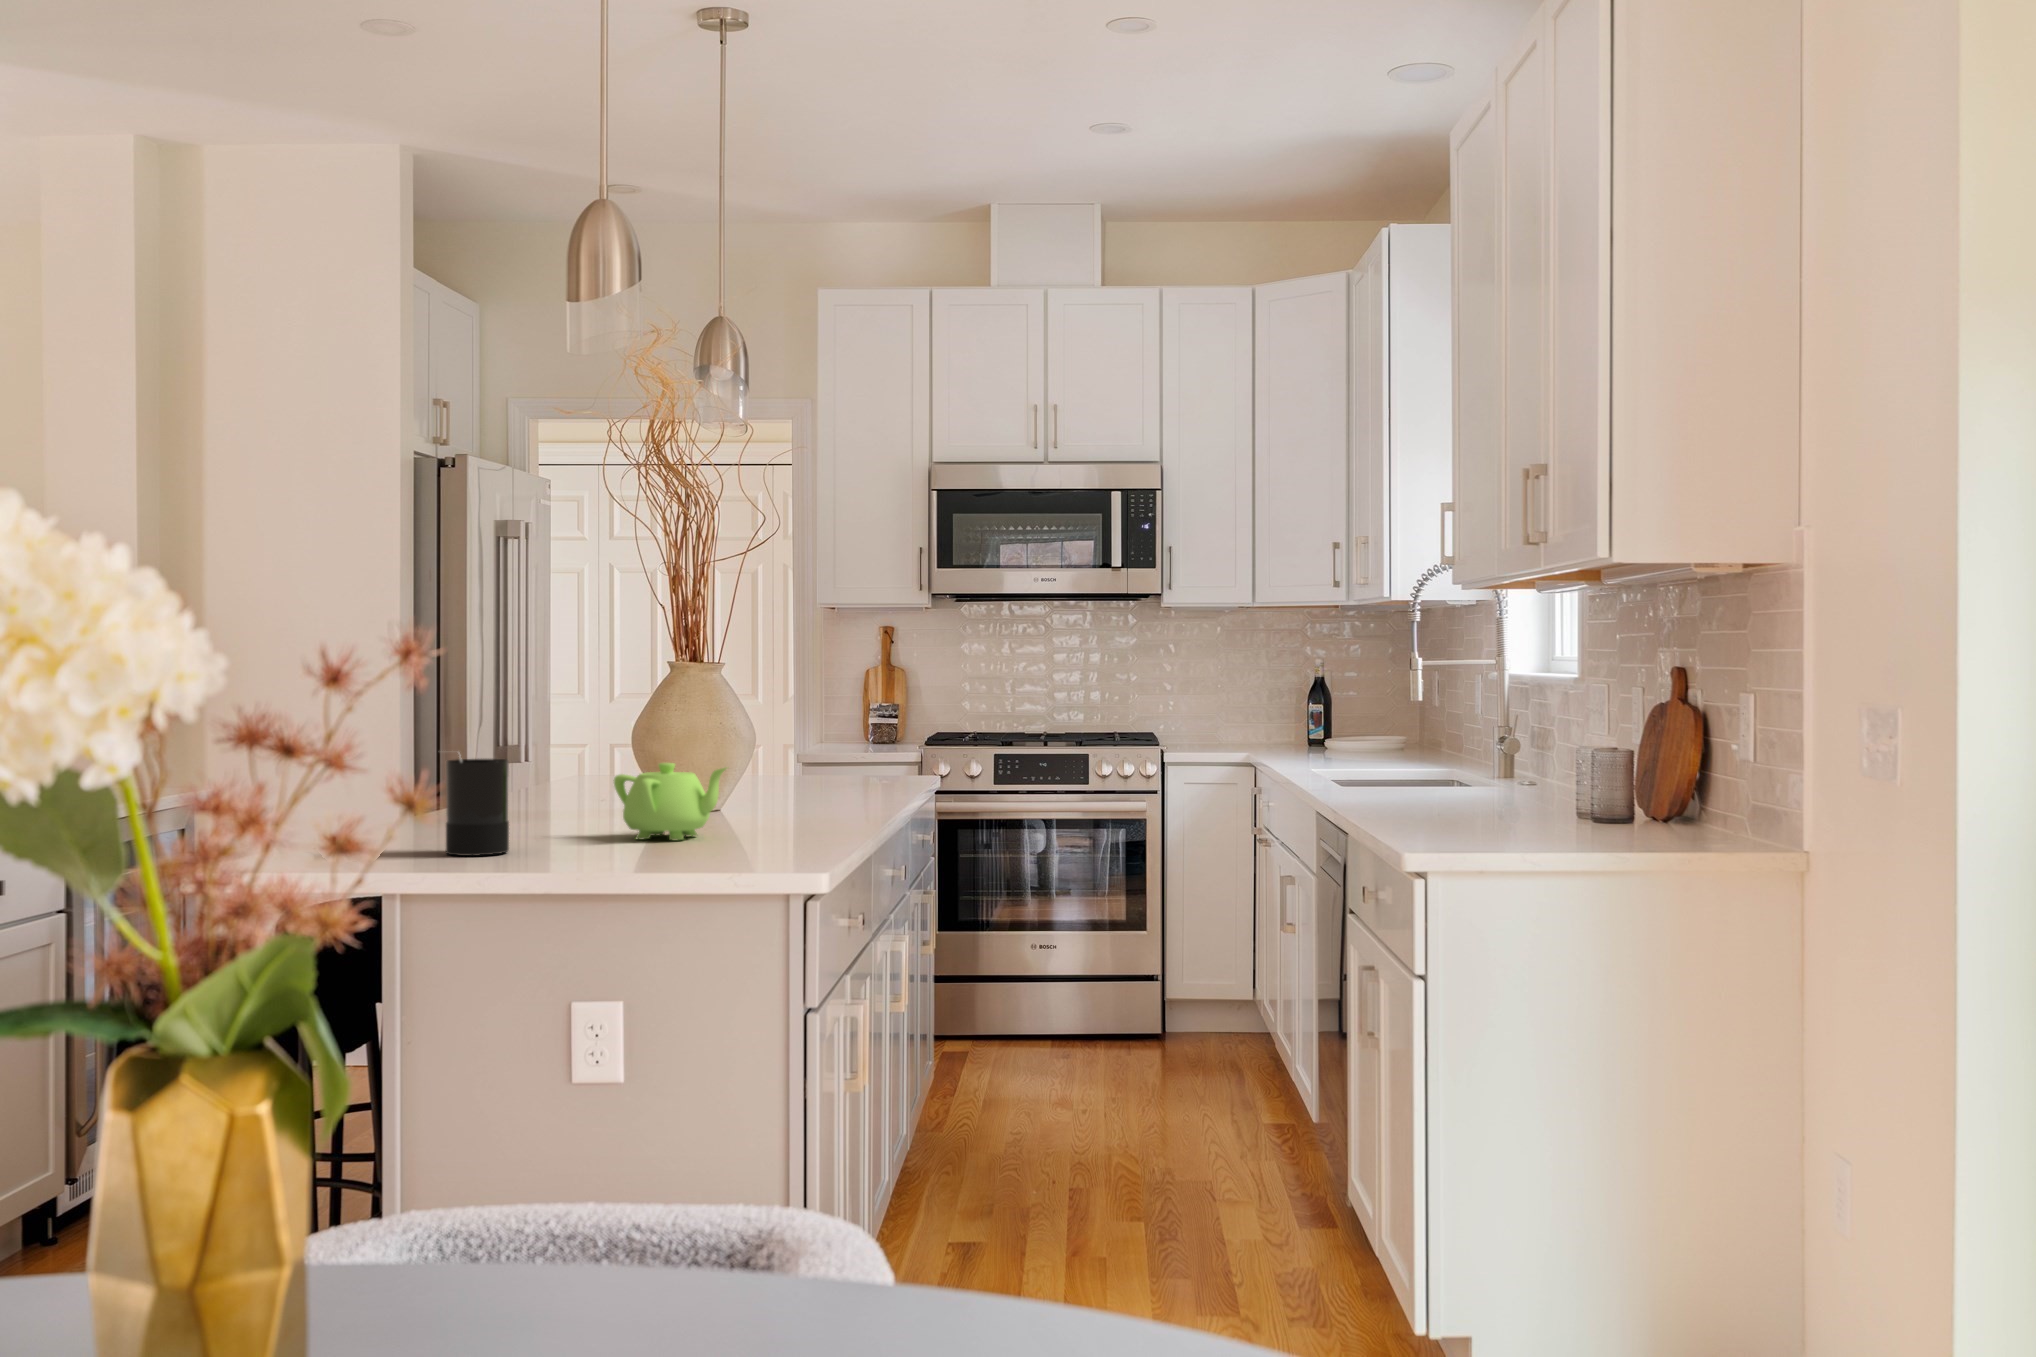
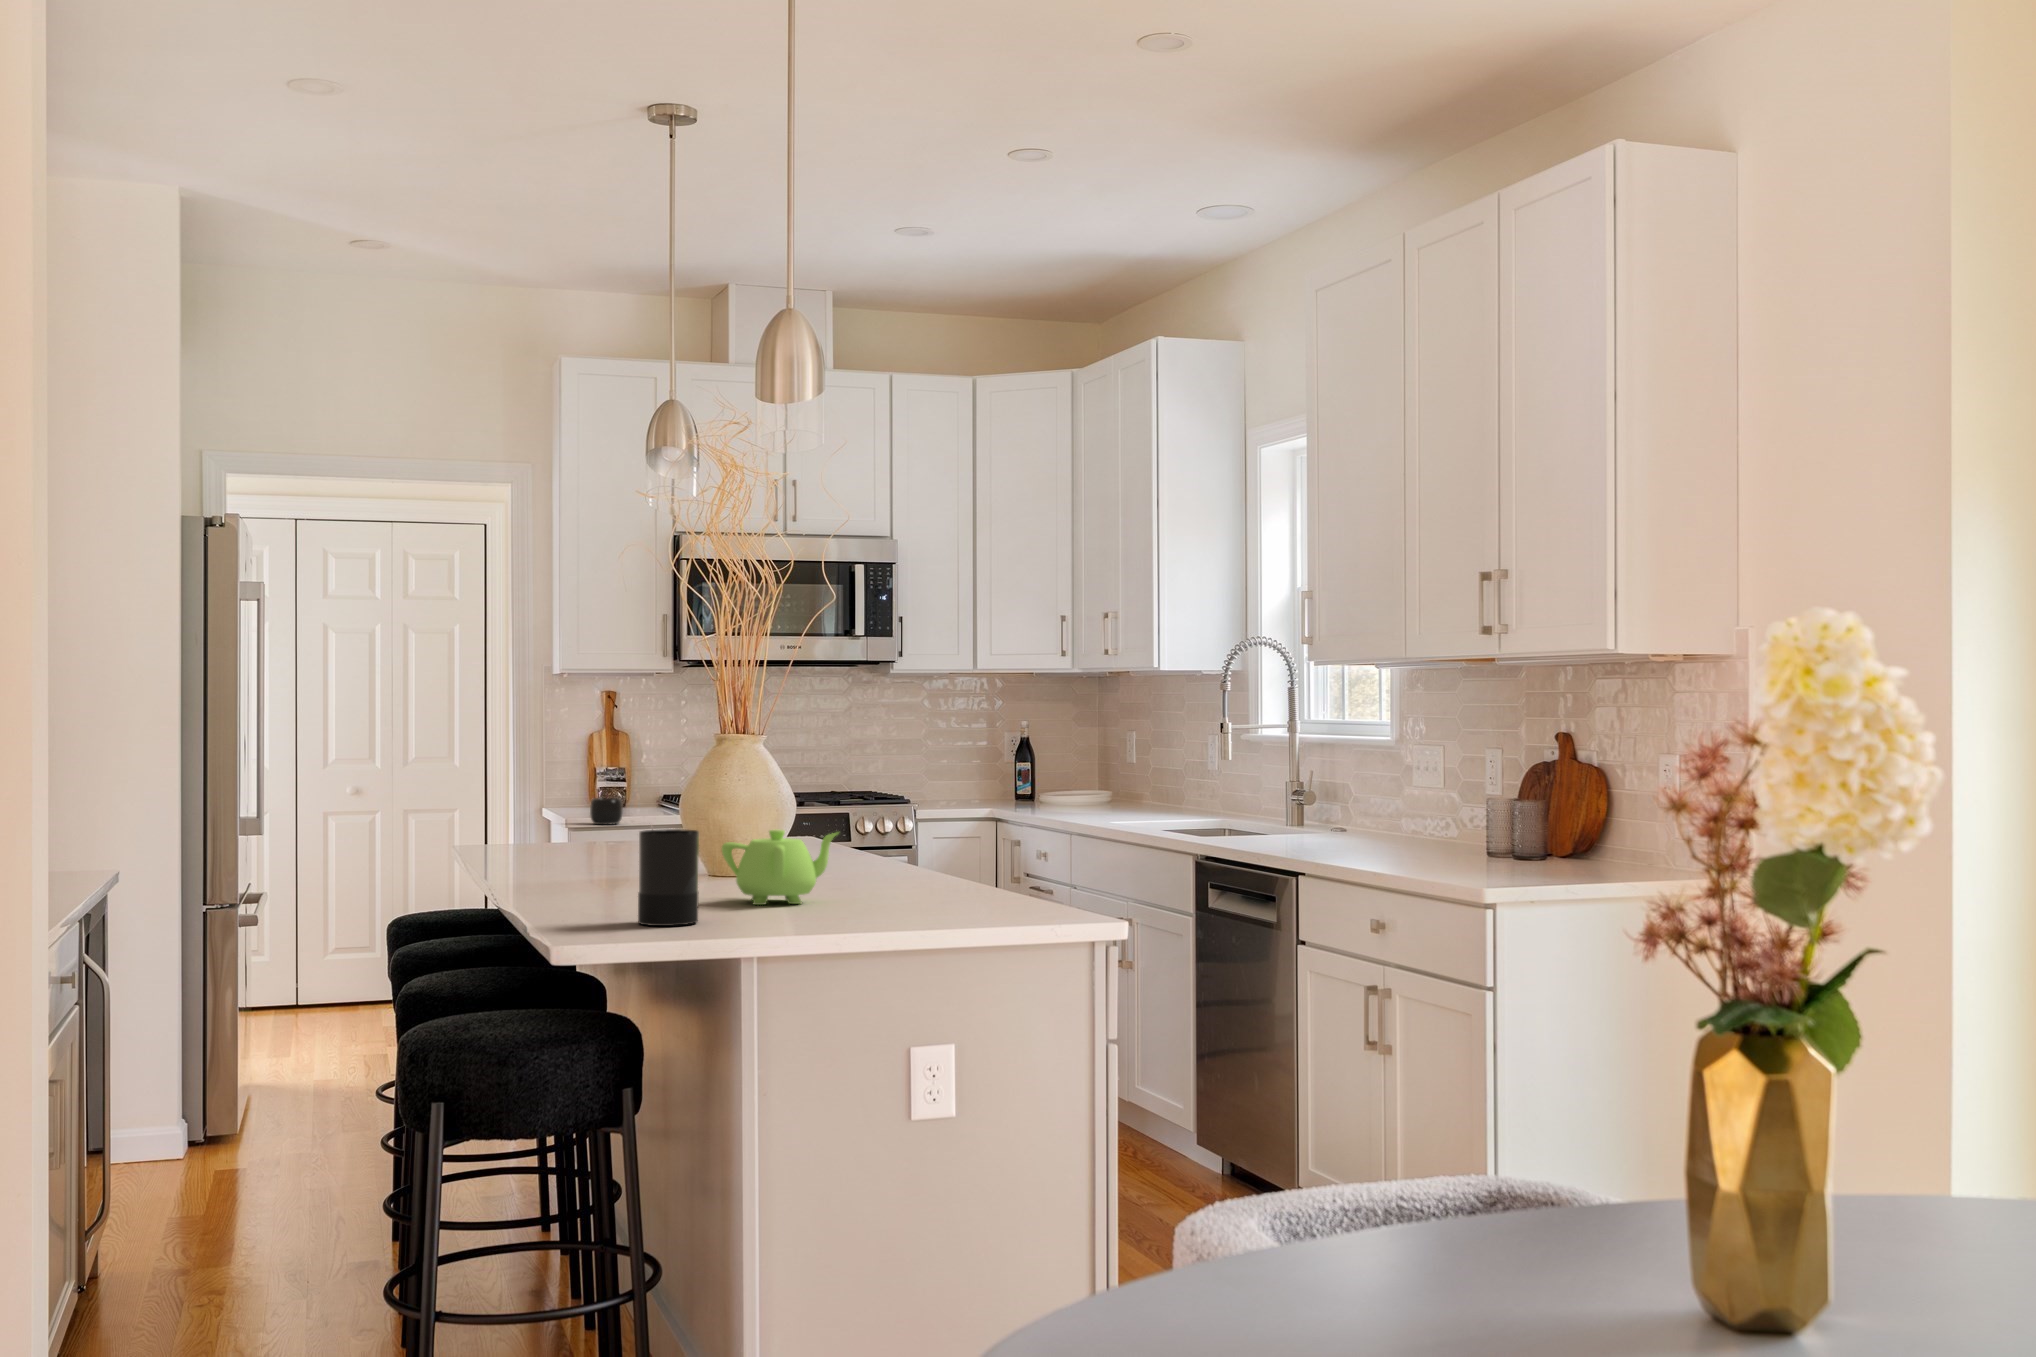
mug: none [835,733,866,759] -> present [590,798,623,825]

